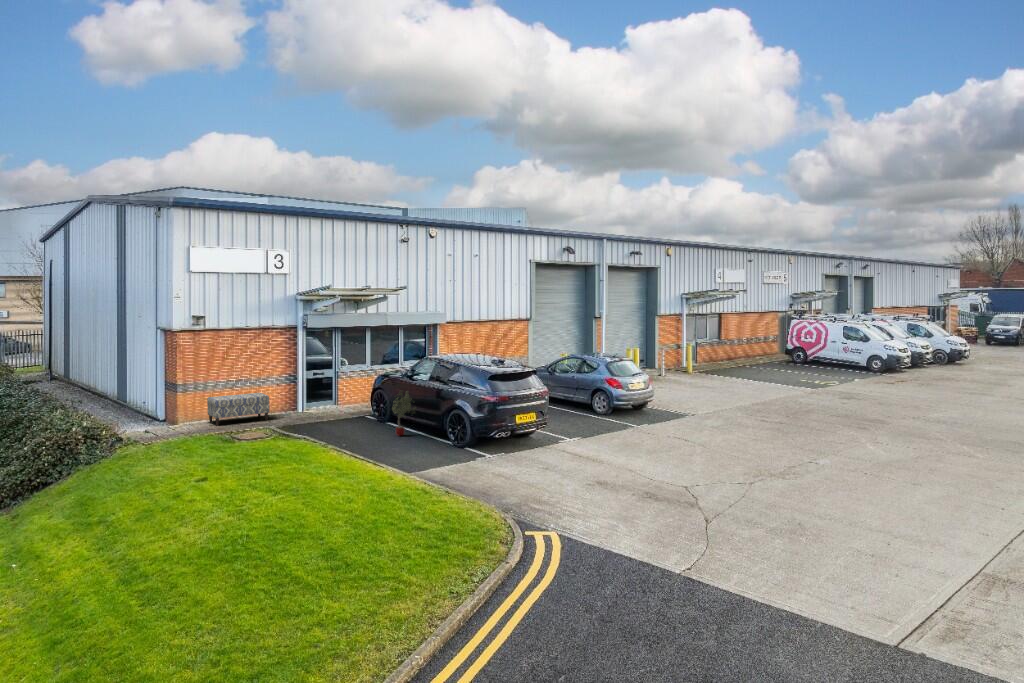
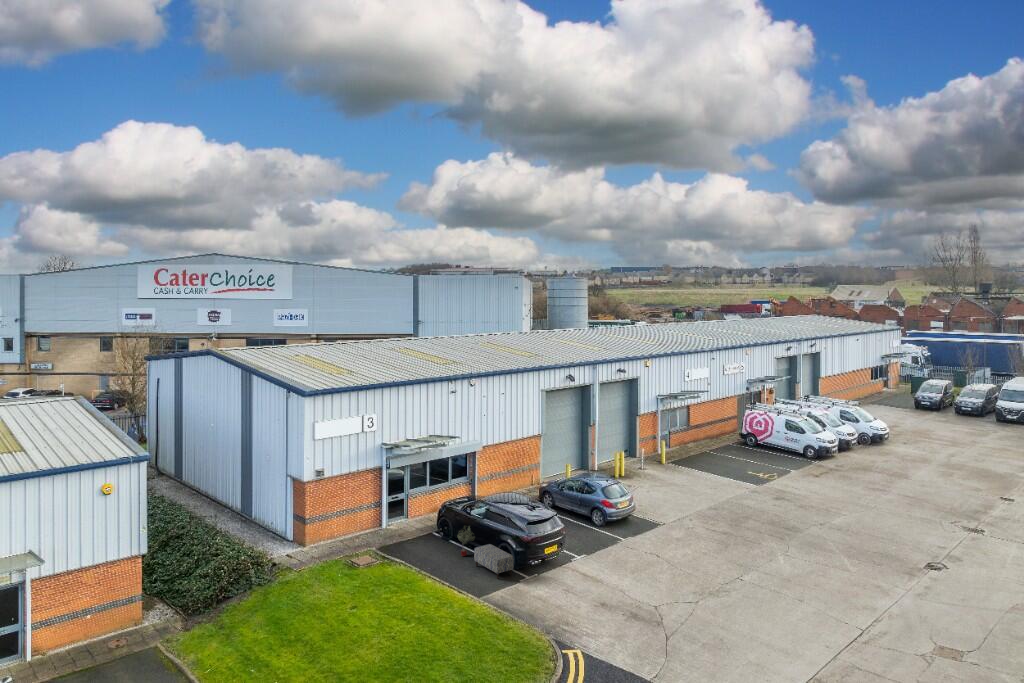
bench: present [207,393,269,426] -> present [474,544,513,579]

